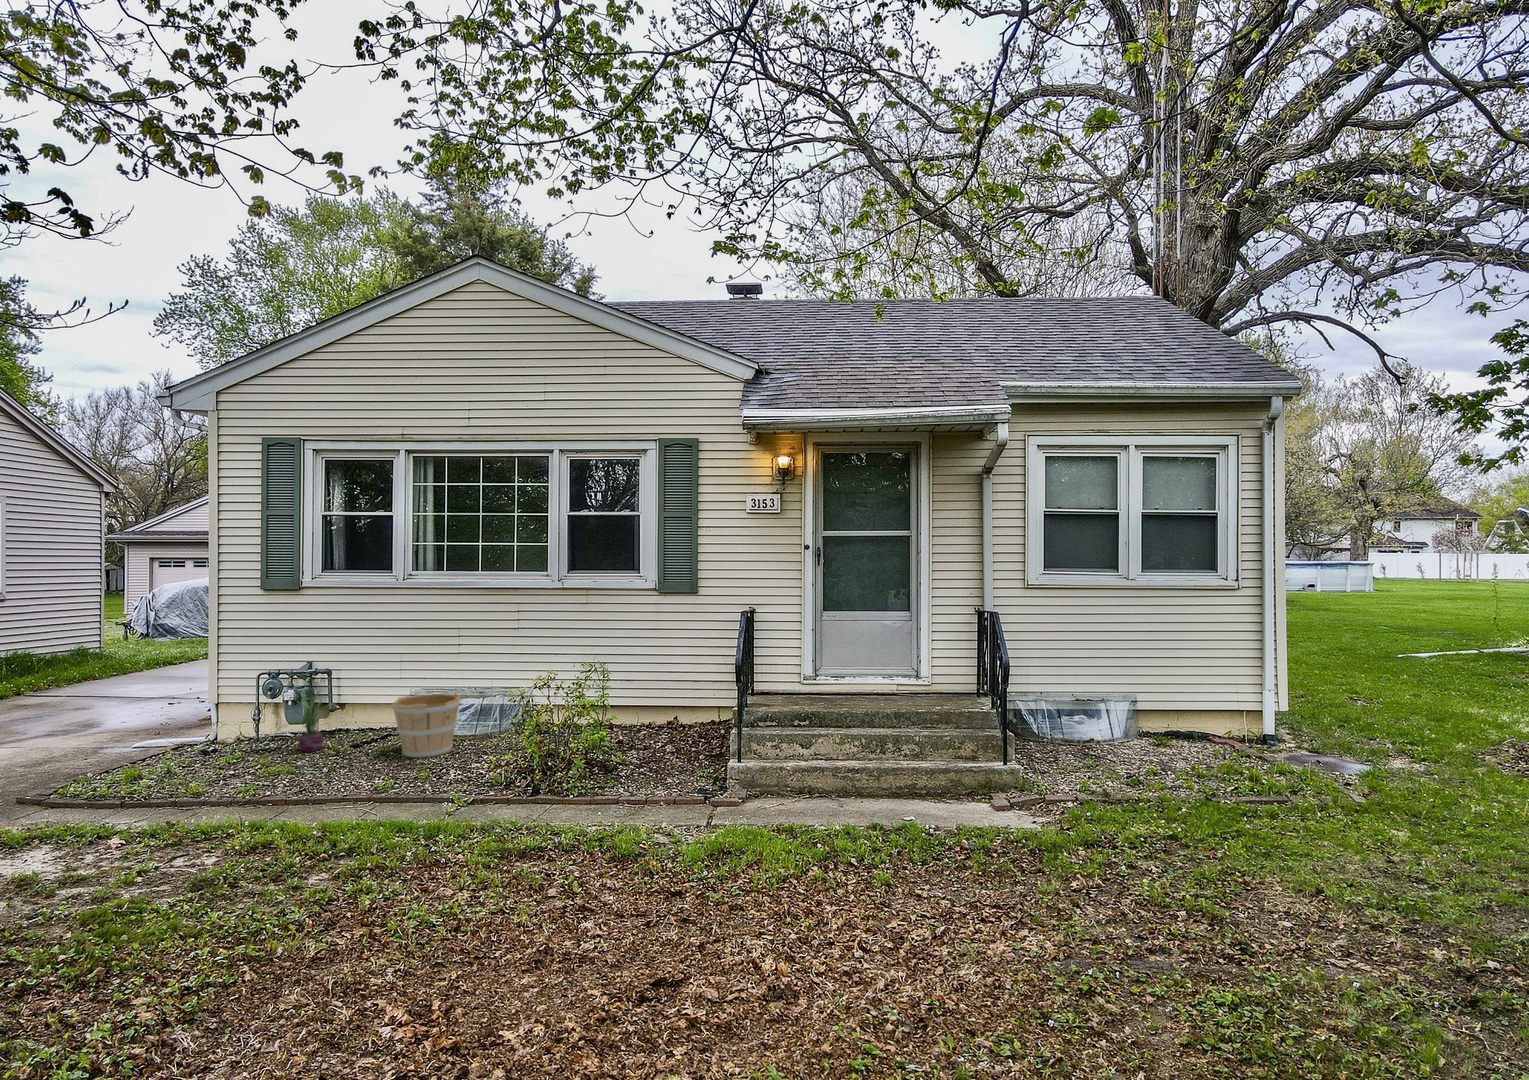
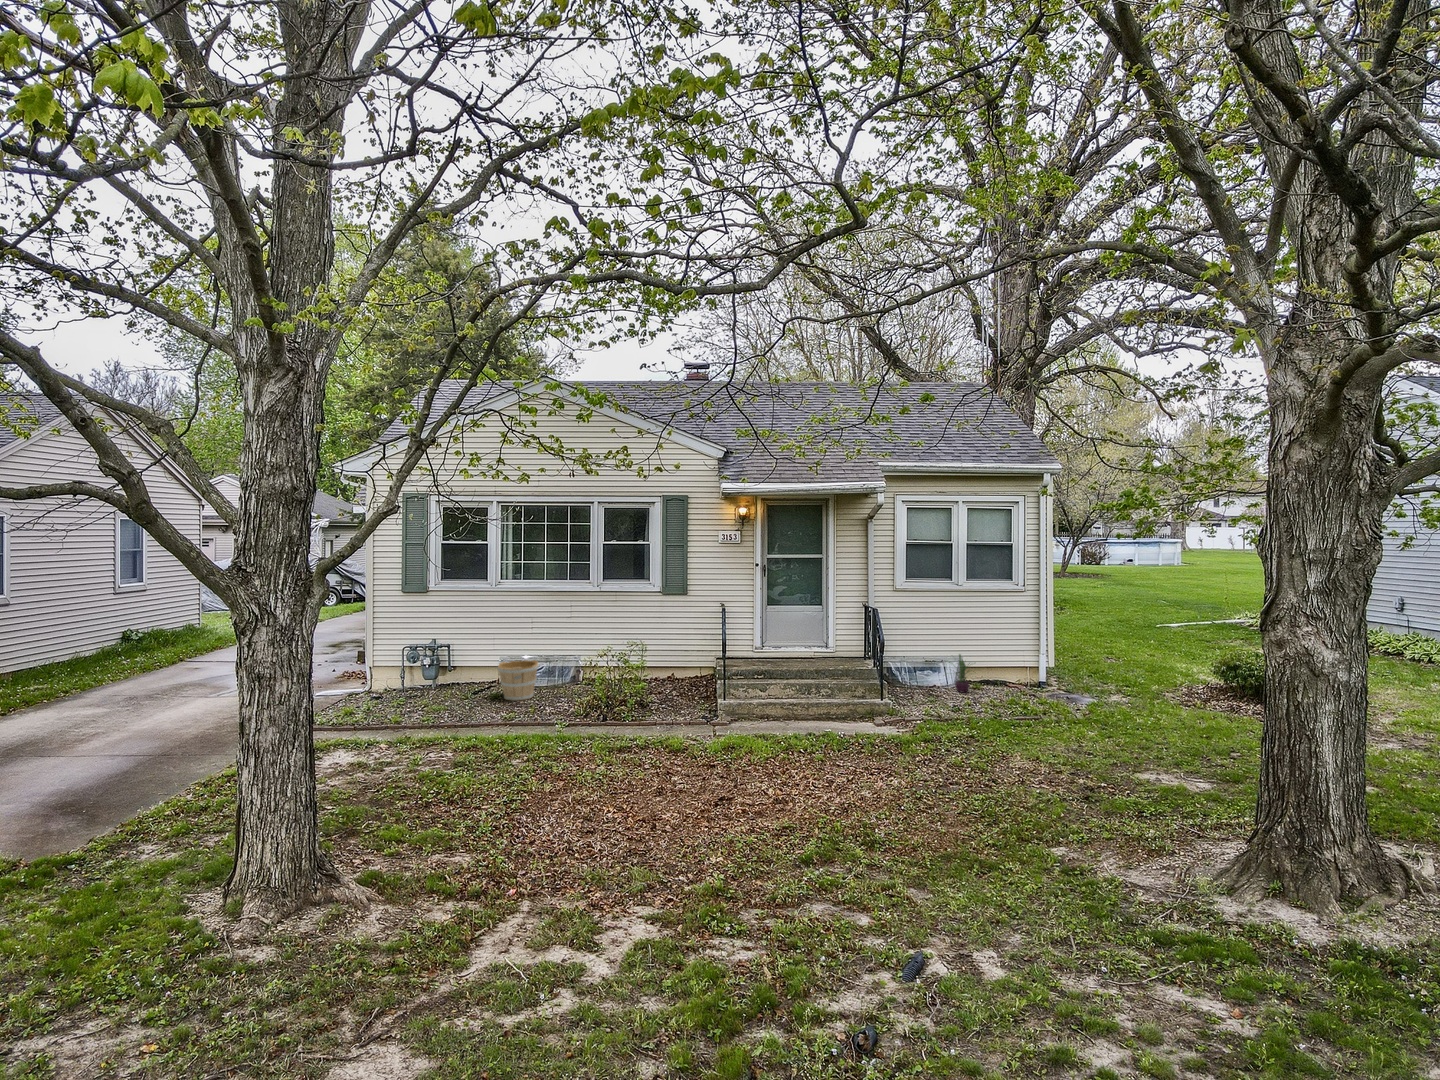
decorative plant: present [281,691,326,752] -> present [955,654,970,693]

